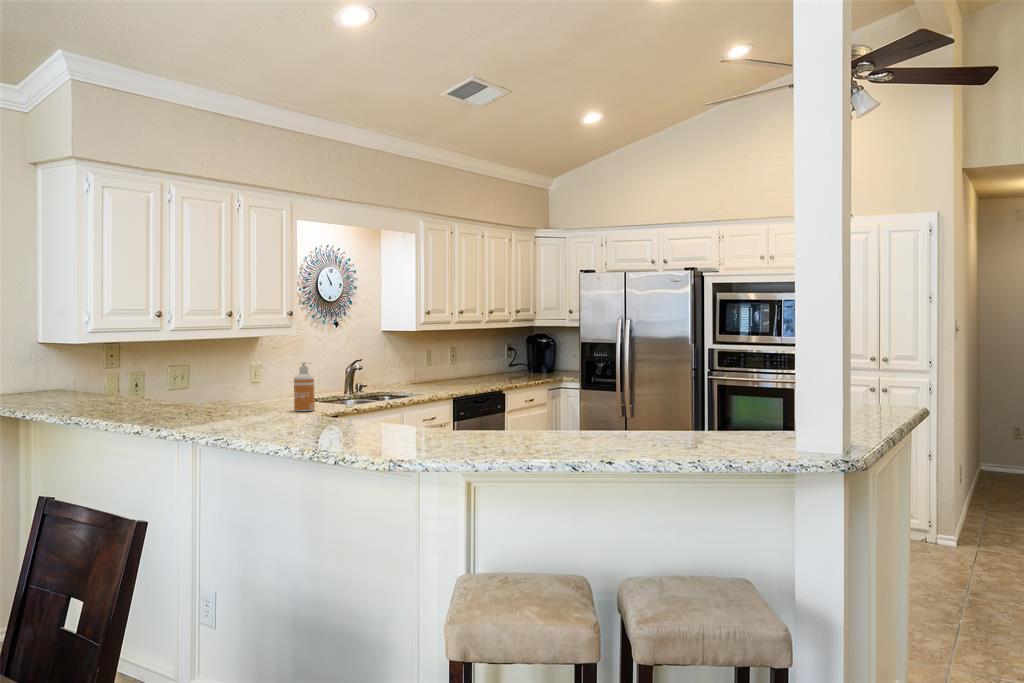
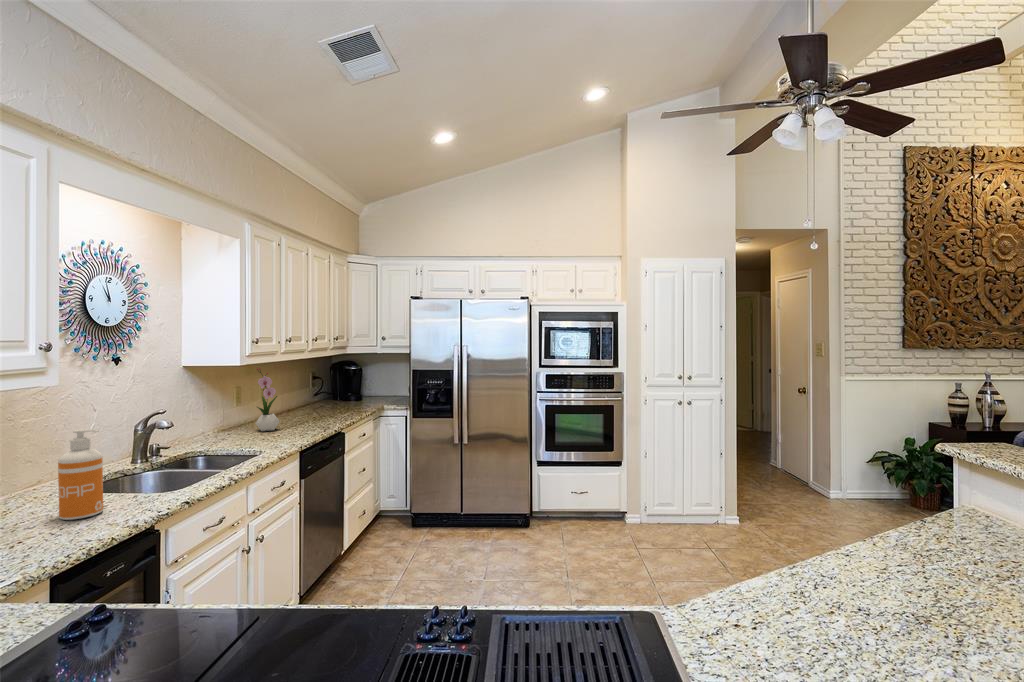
flower arrangement: none [434,334,452,386] -> present [256,368,280,431]

